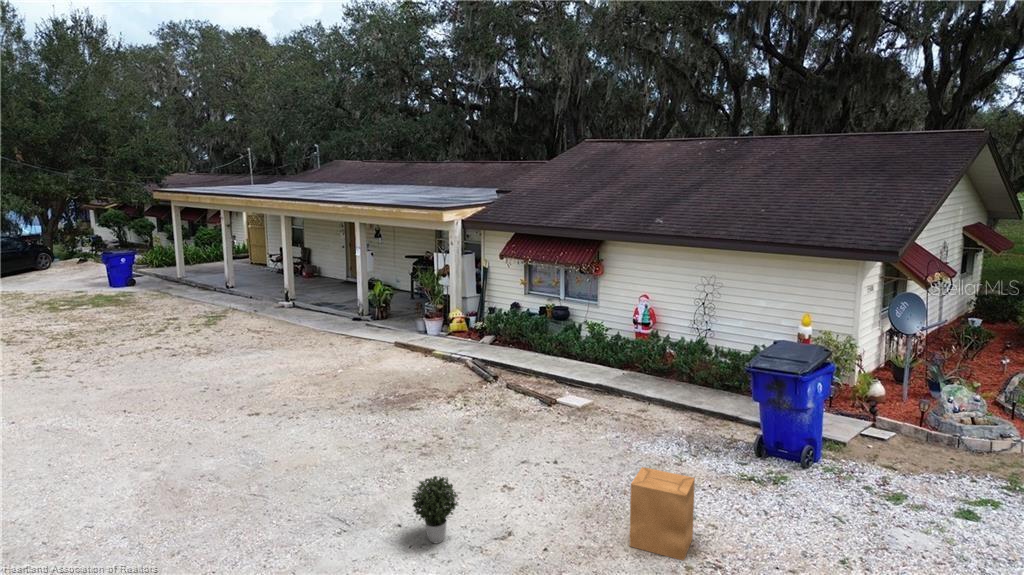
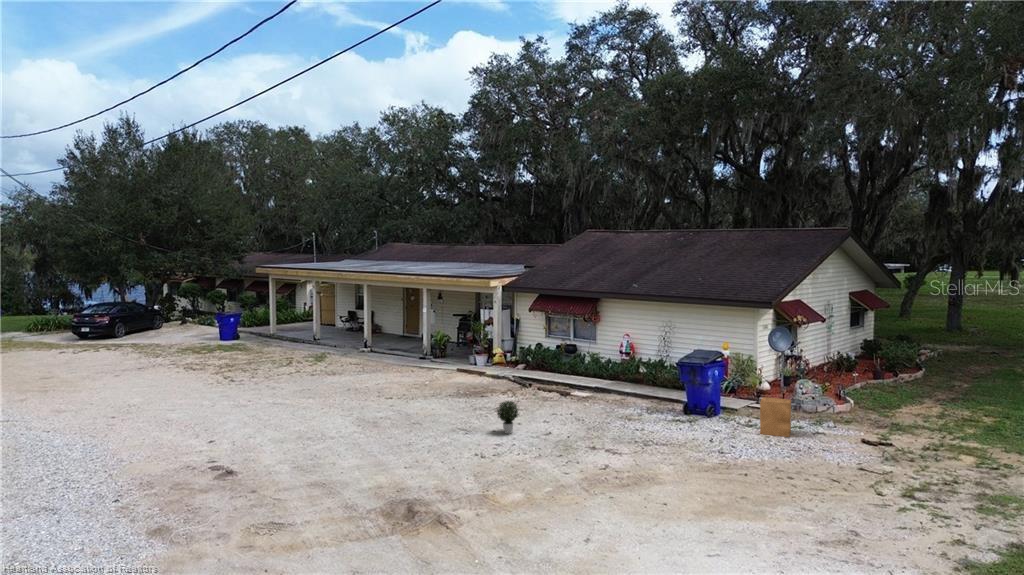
cardboard box: present [630,467,695,560] -> present [760,397,791,437]

